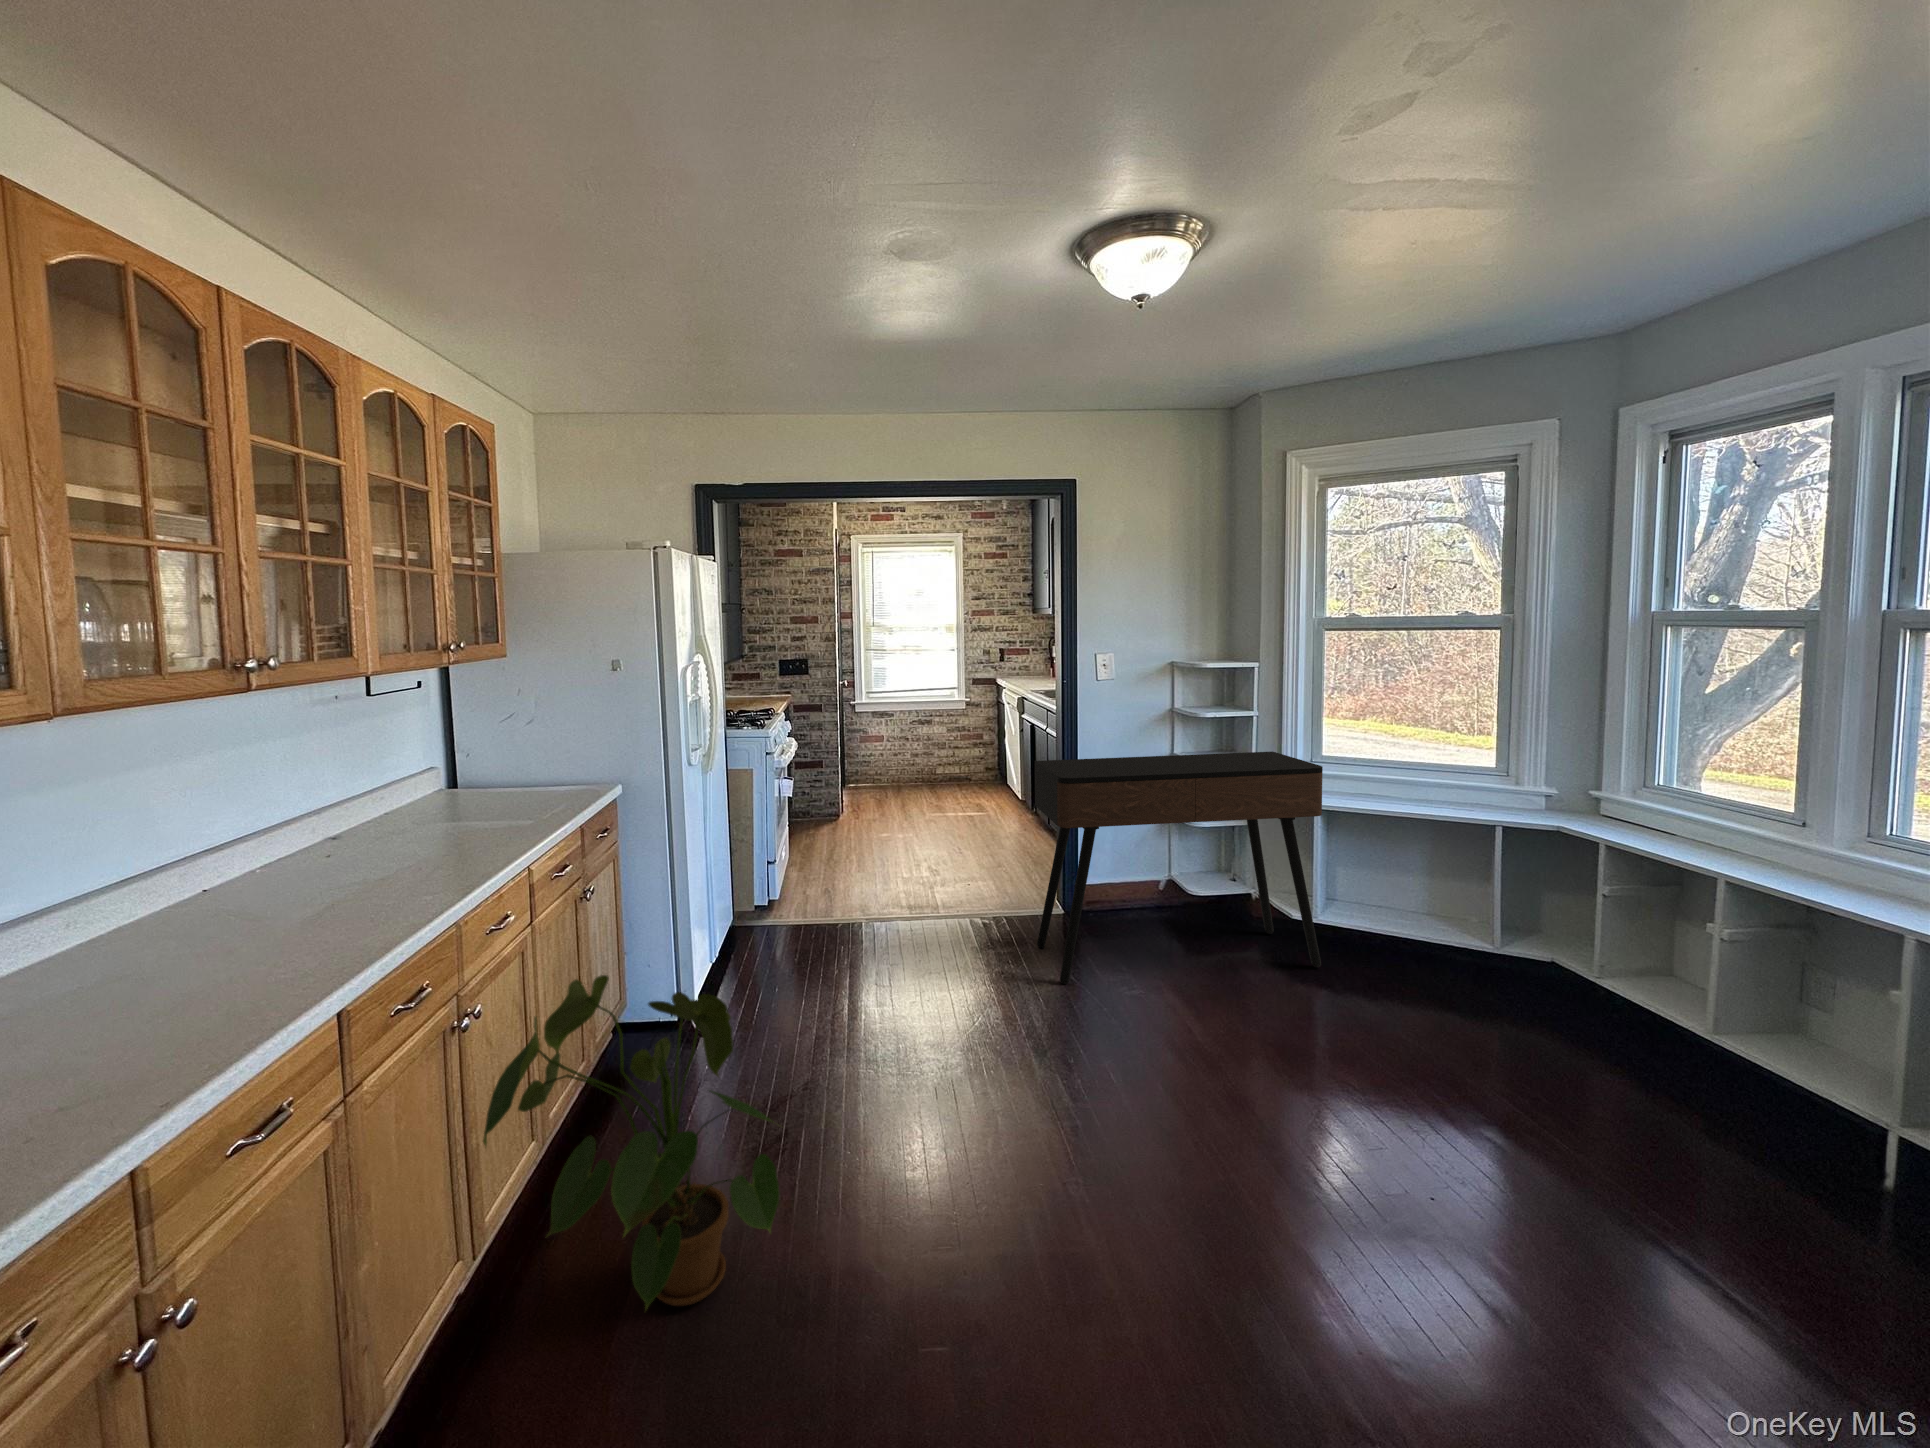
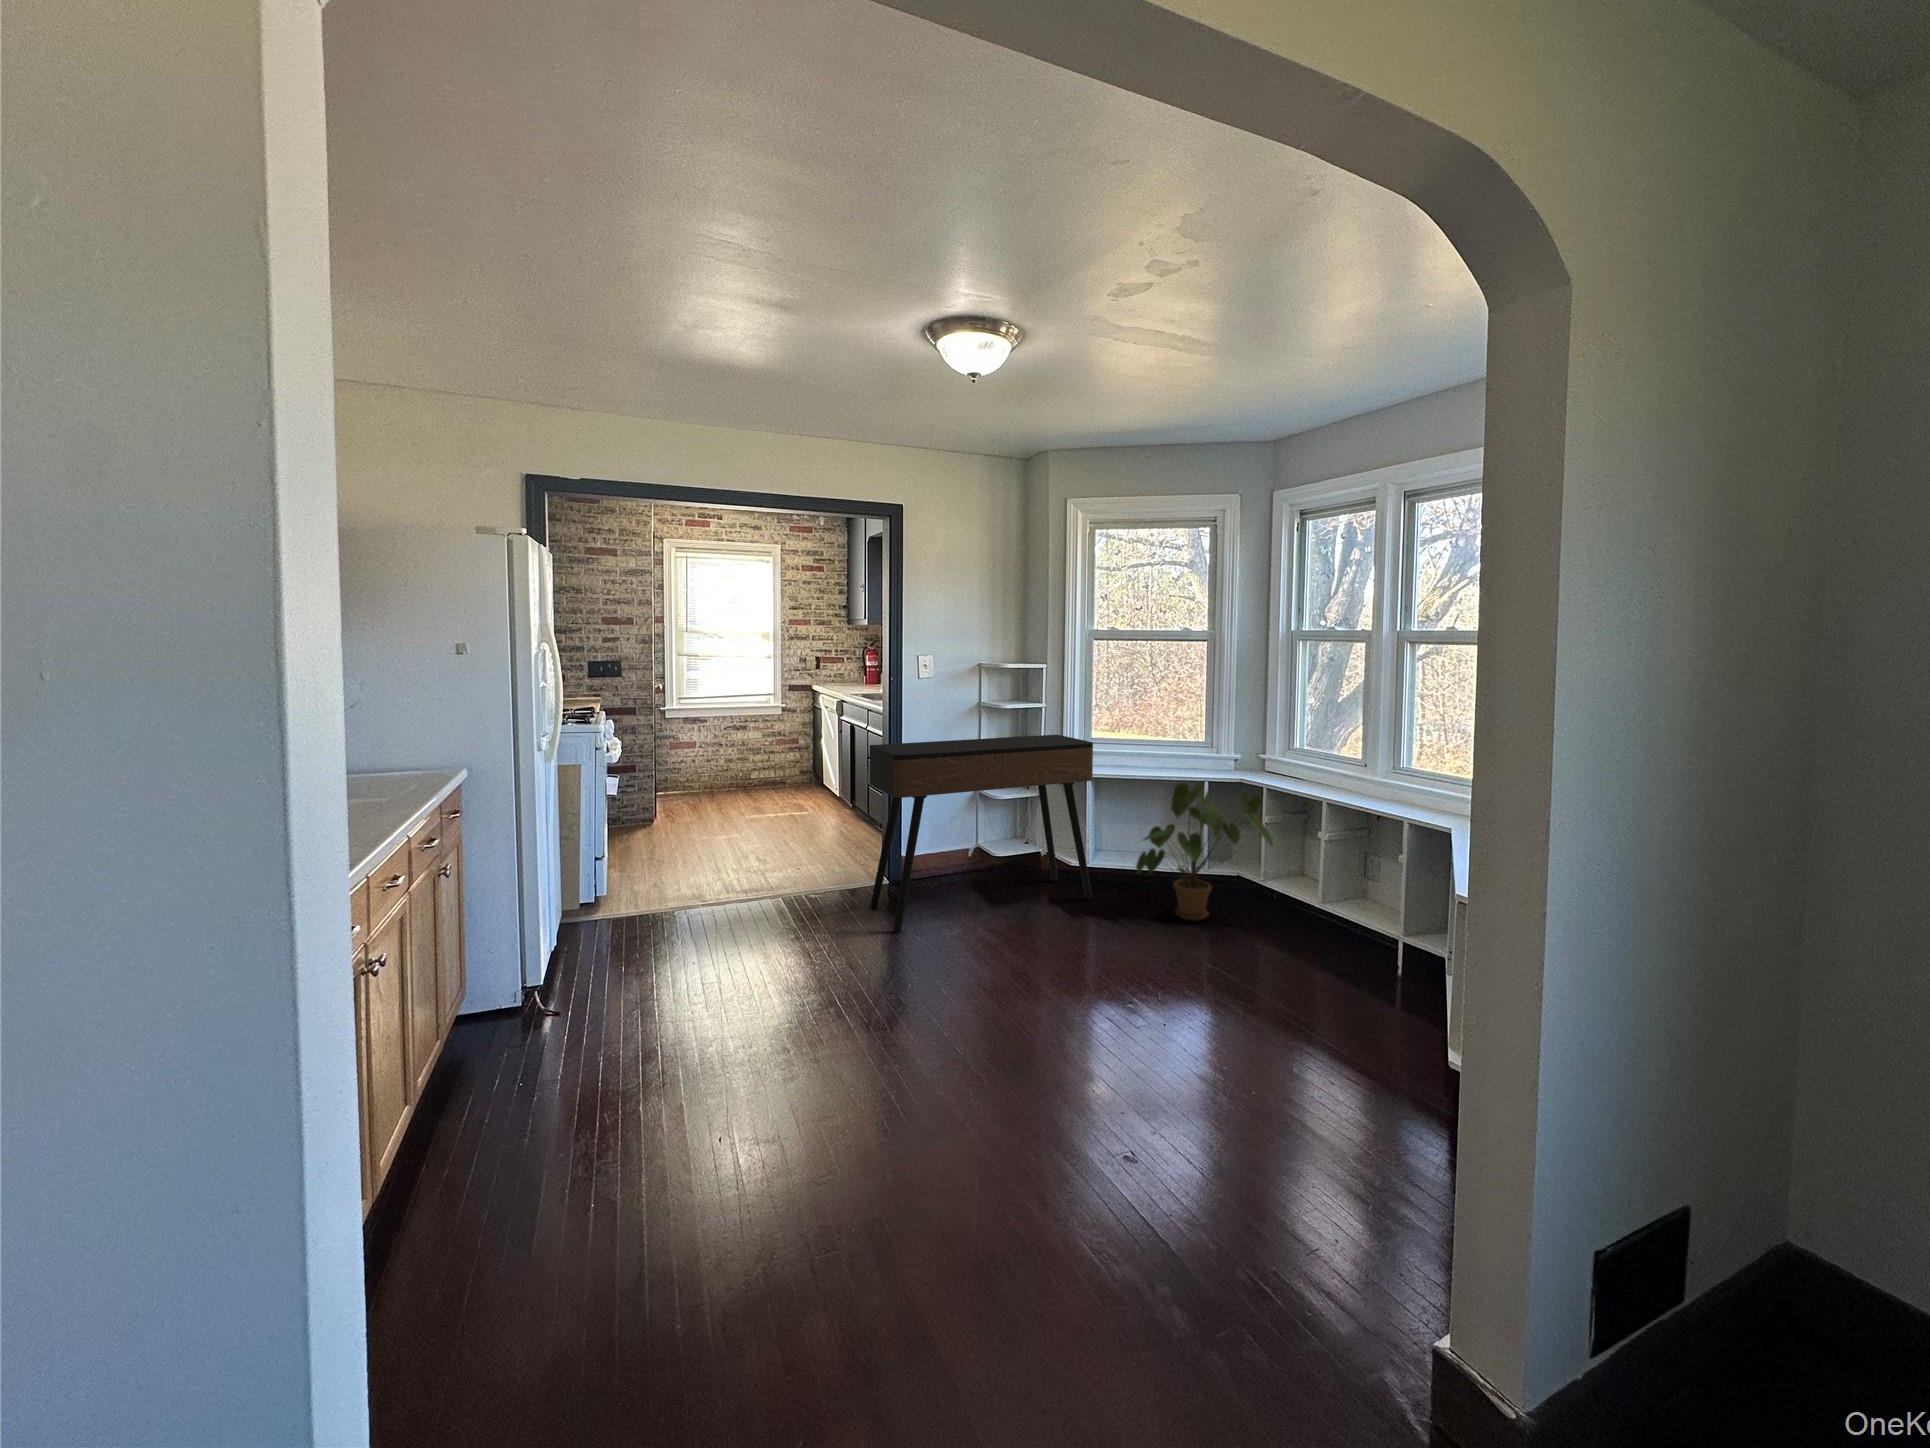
house plant: present [483,975,780,1309] -> present [1136,783,1273,921]

